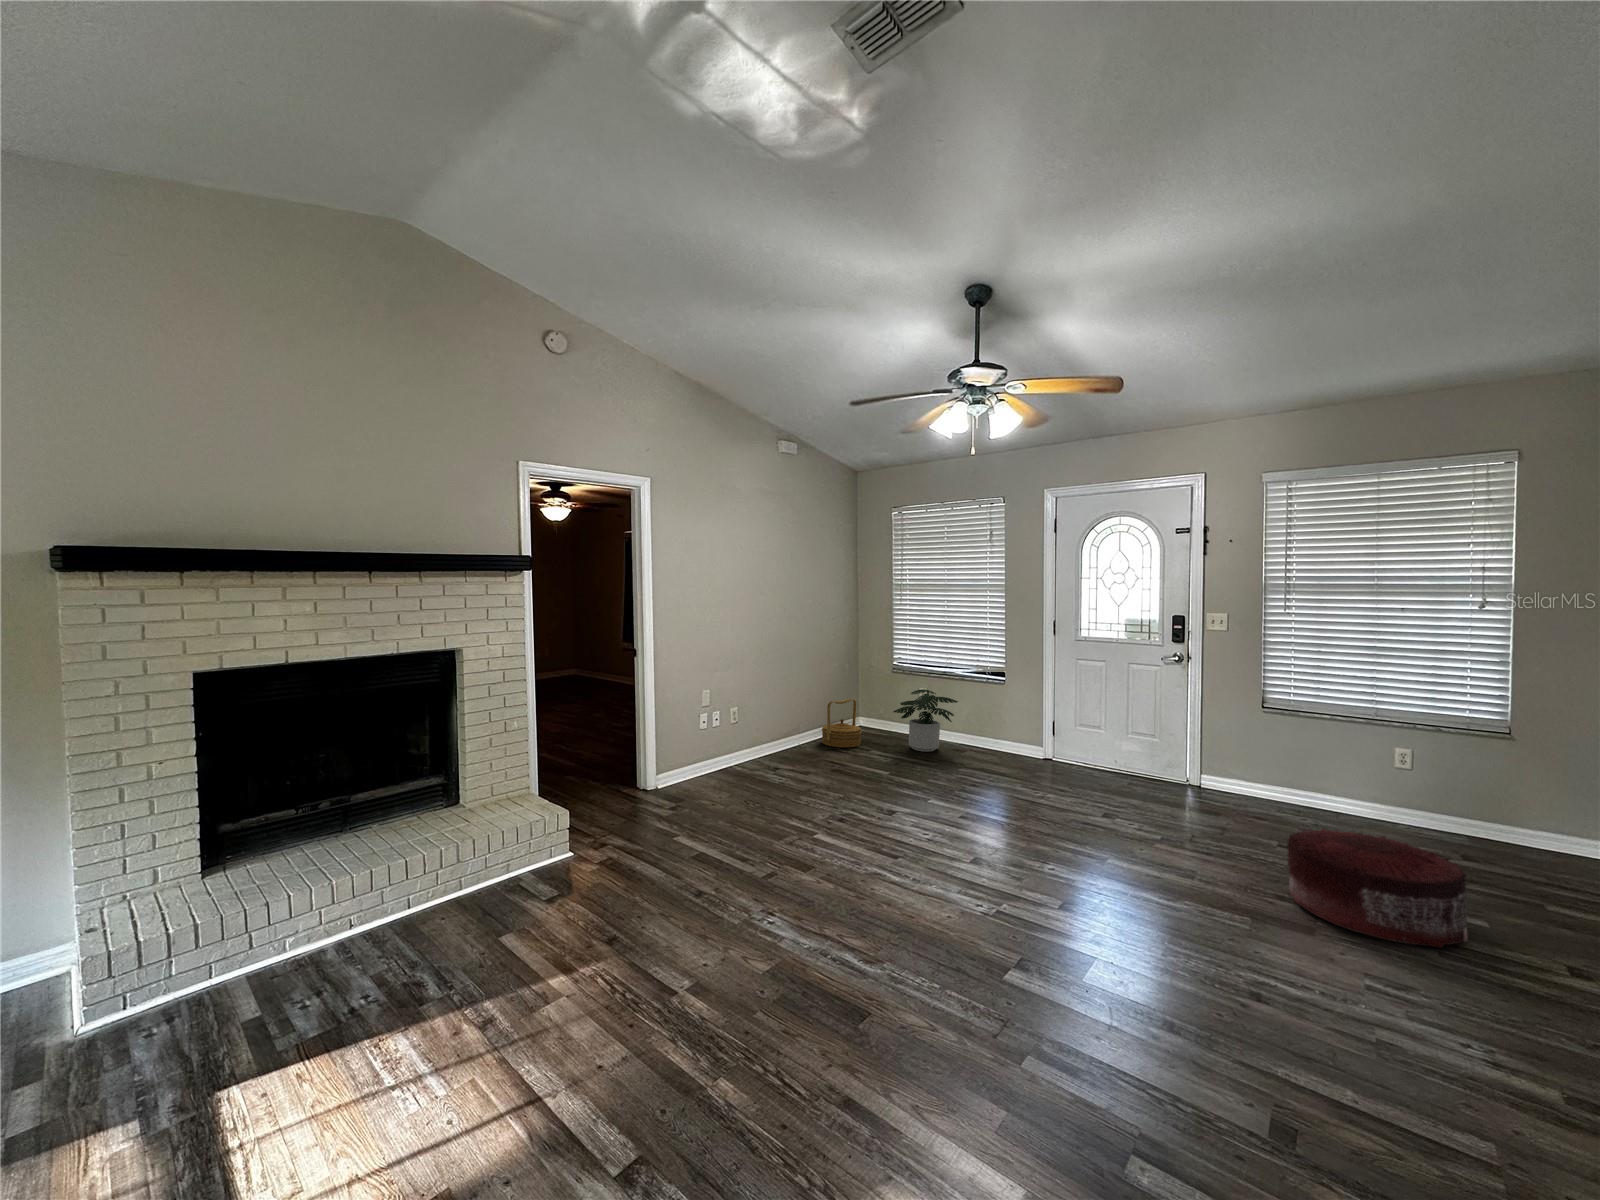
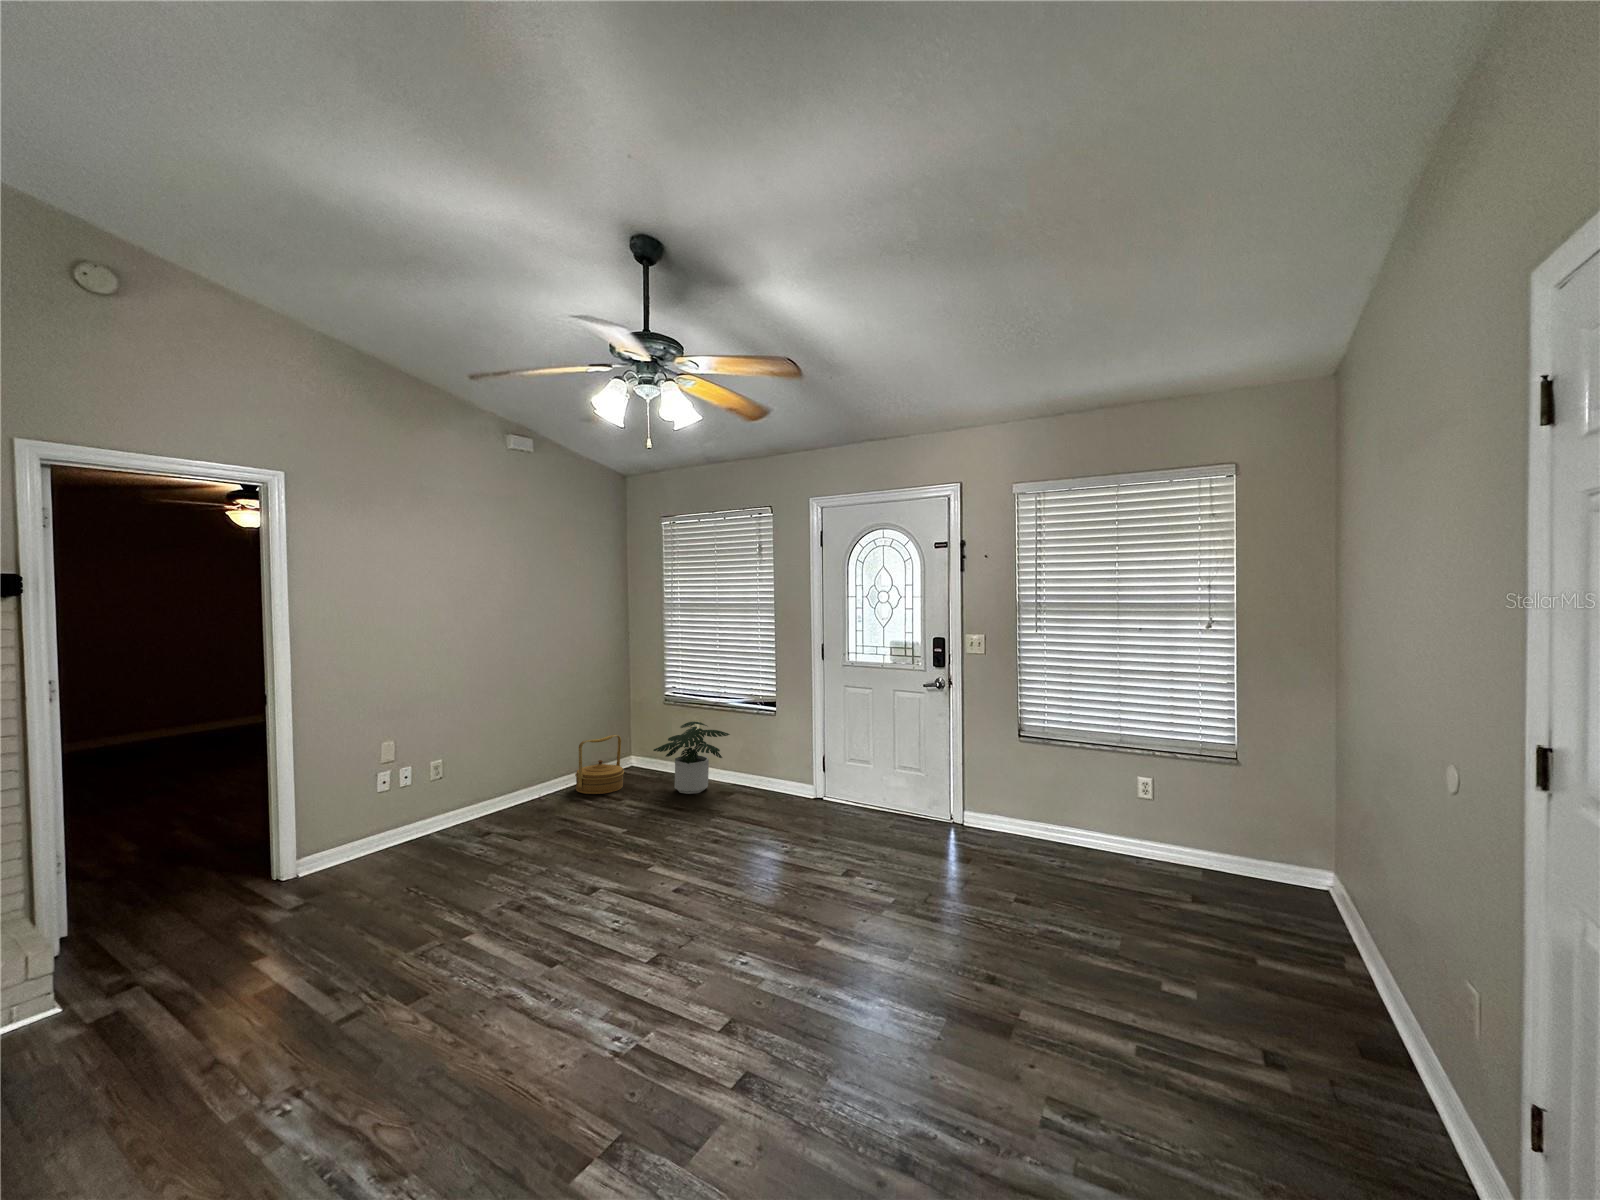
pouf: present [1287,828,1468,948] -> none [1005,894,1189,1065]

